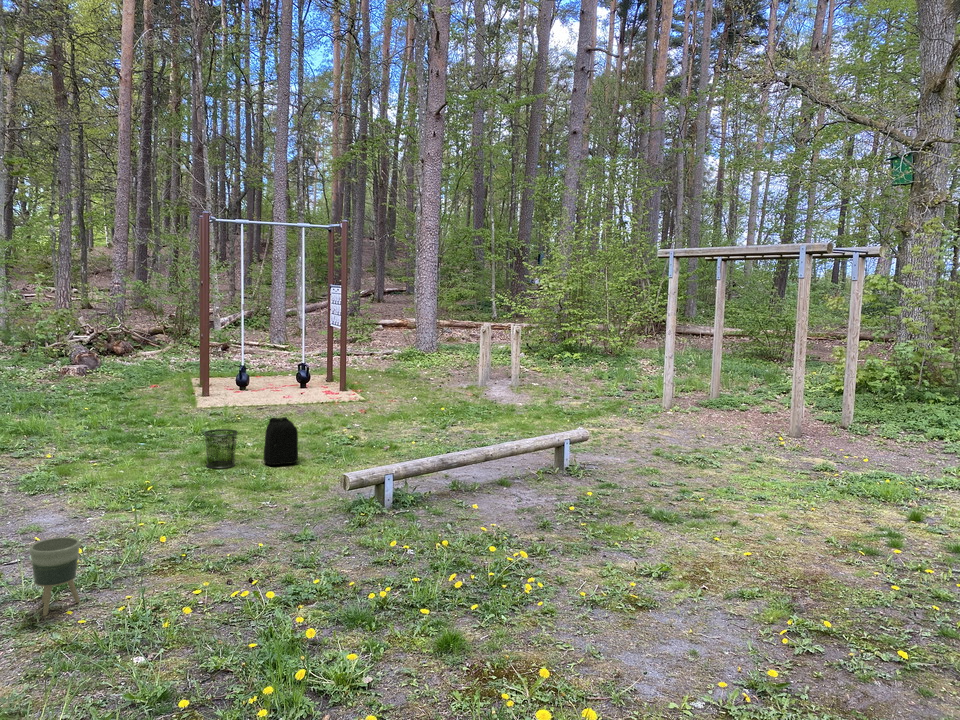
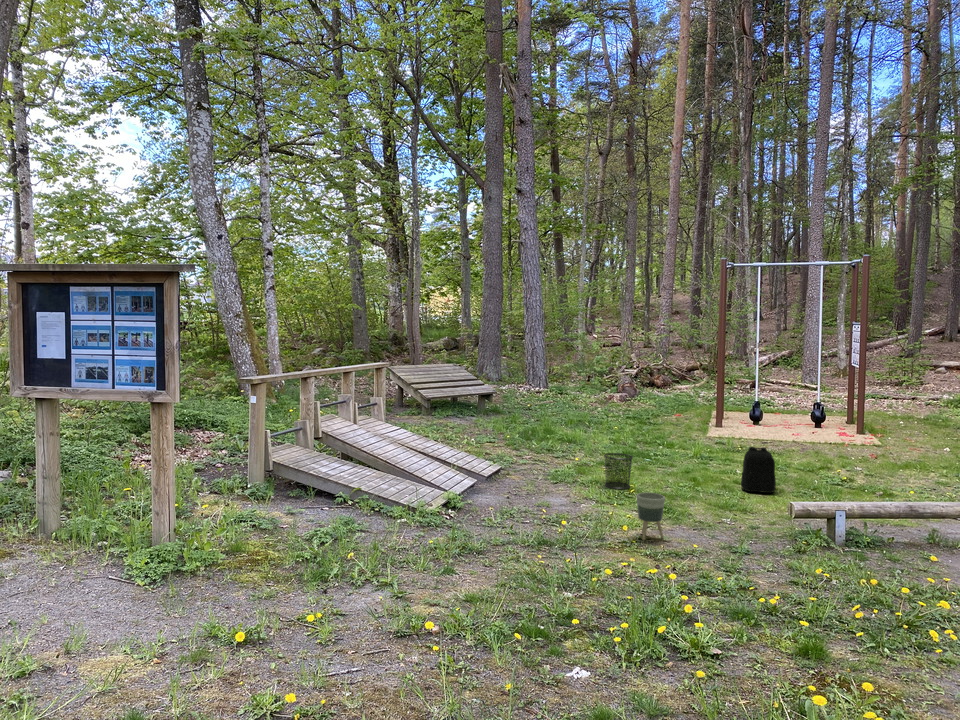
trash can: present [204,429,238,468] -> present [604,453,633,489]
planter: present [30,537,80,616] -> present [637,493,665,540]

